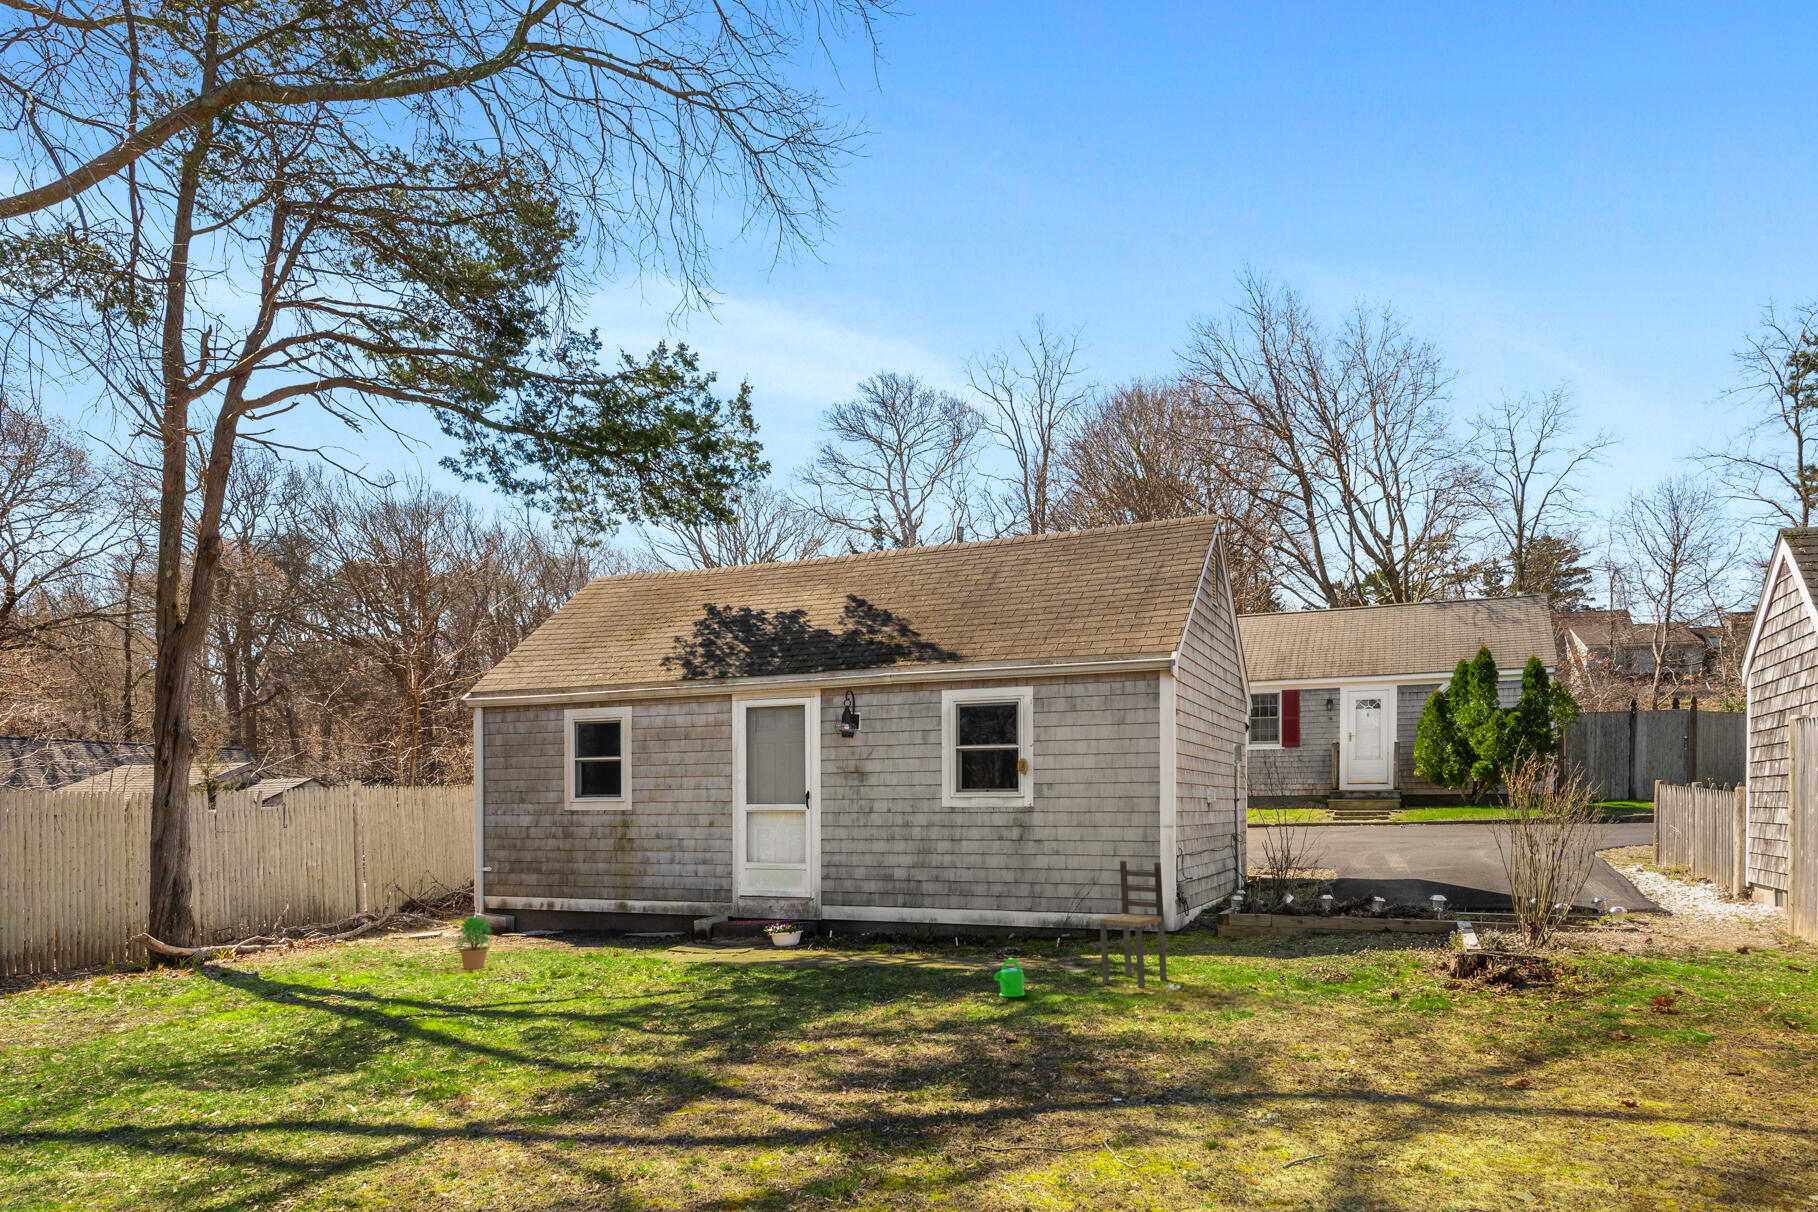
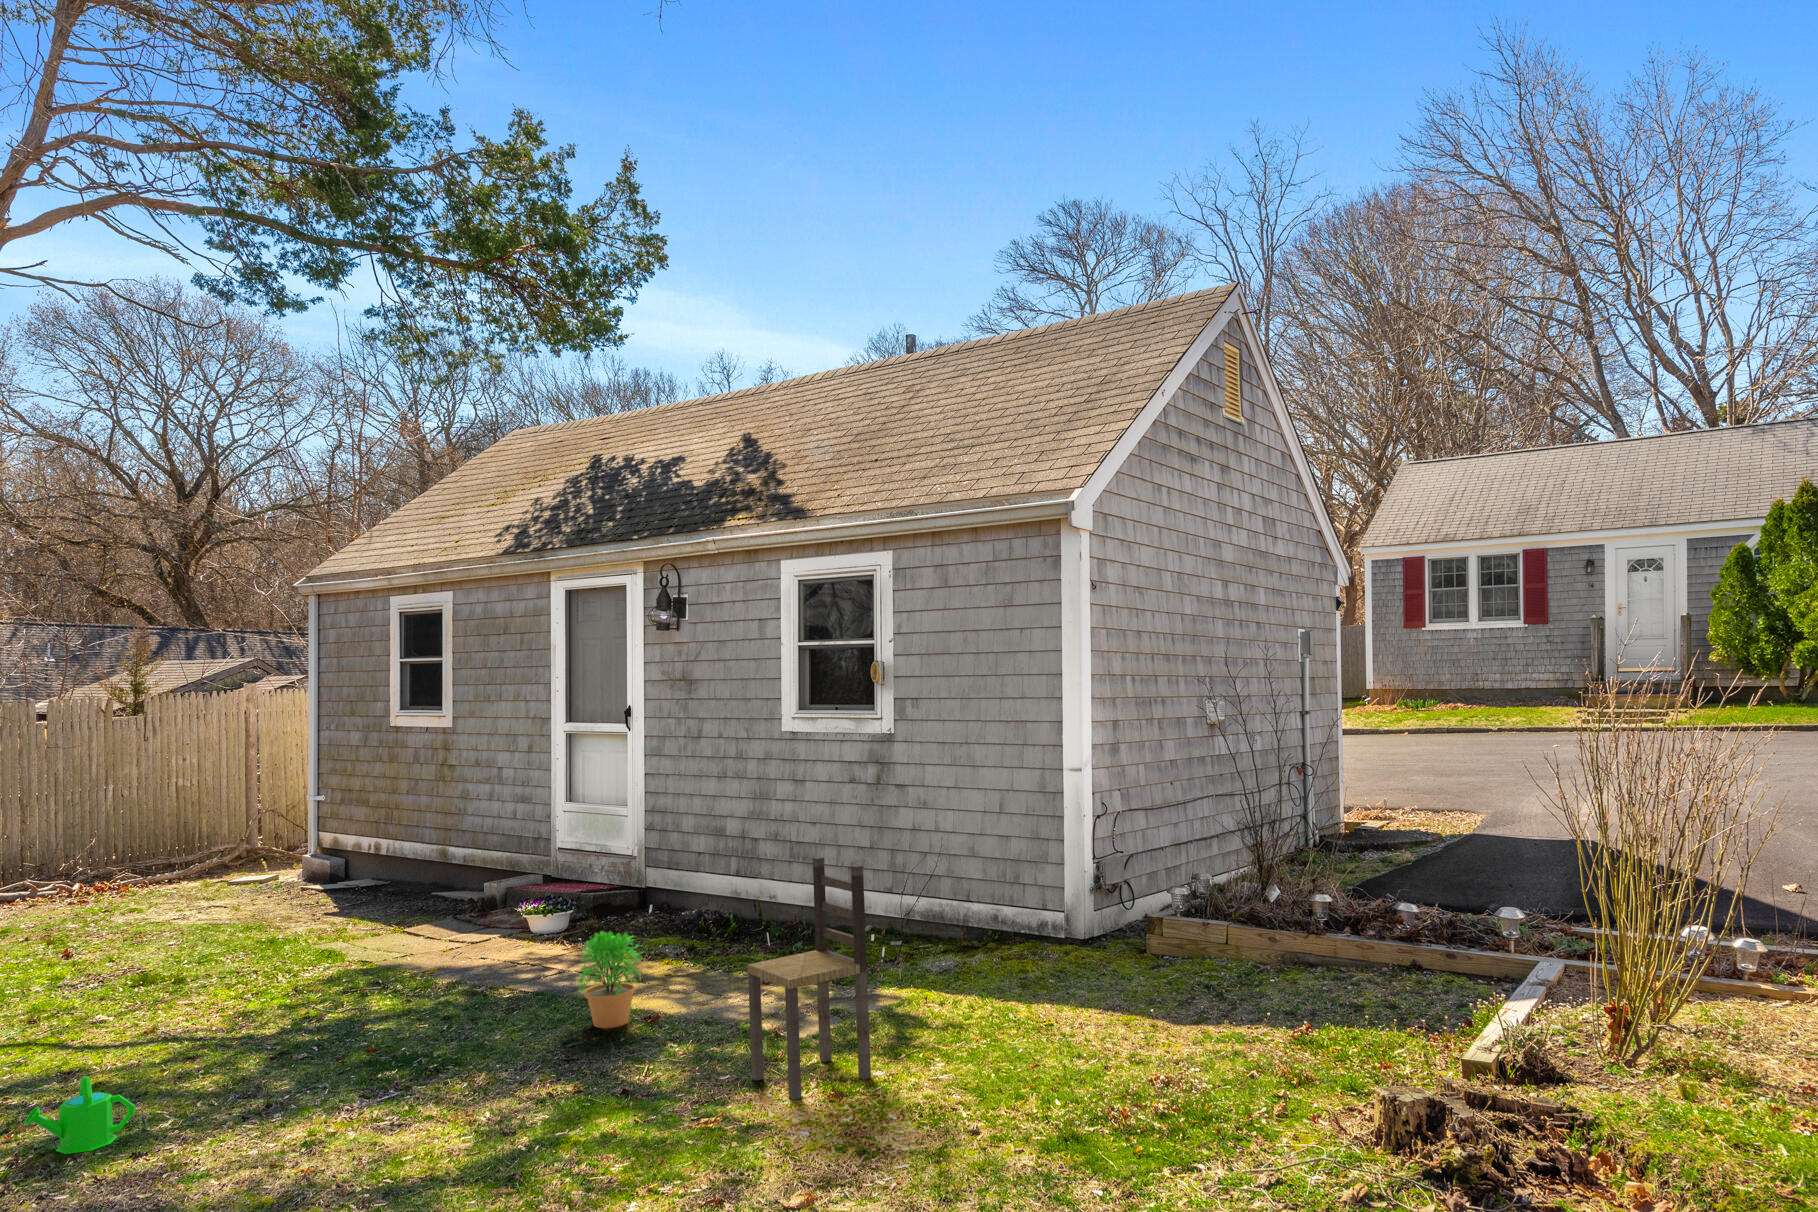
potted plant: present [456,917,492,969] -> present [578,931,641,1028]
watering can: present [994,958,1025,997] -> present [24,1076,135,1154]

